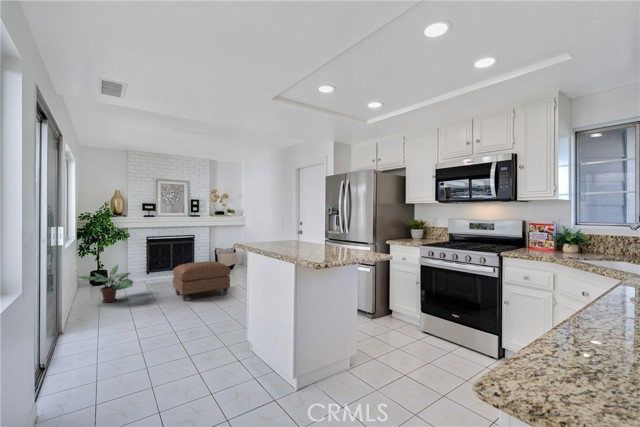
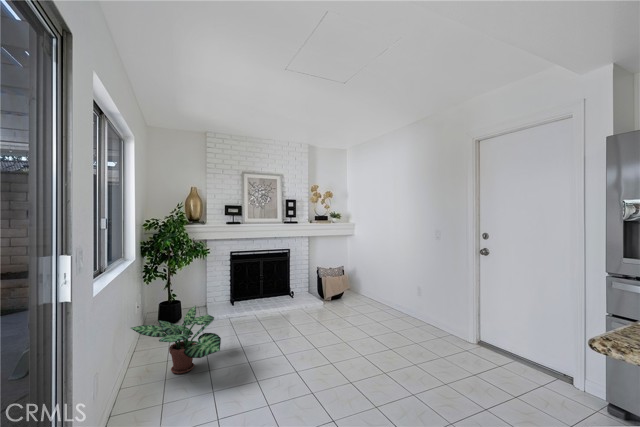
ottoman: present [173,261,231,301] -> none [280,298,379,377]

